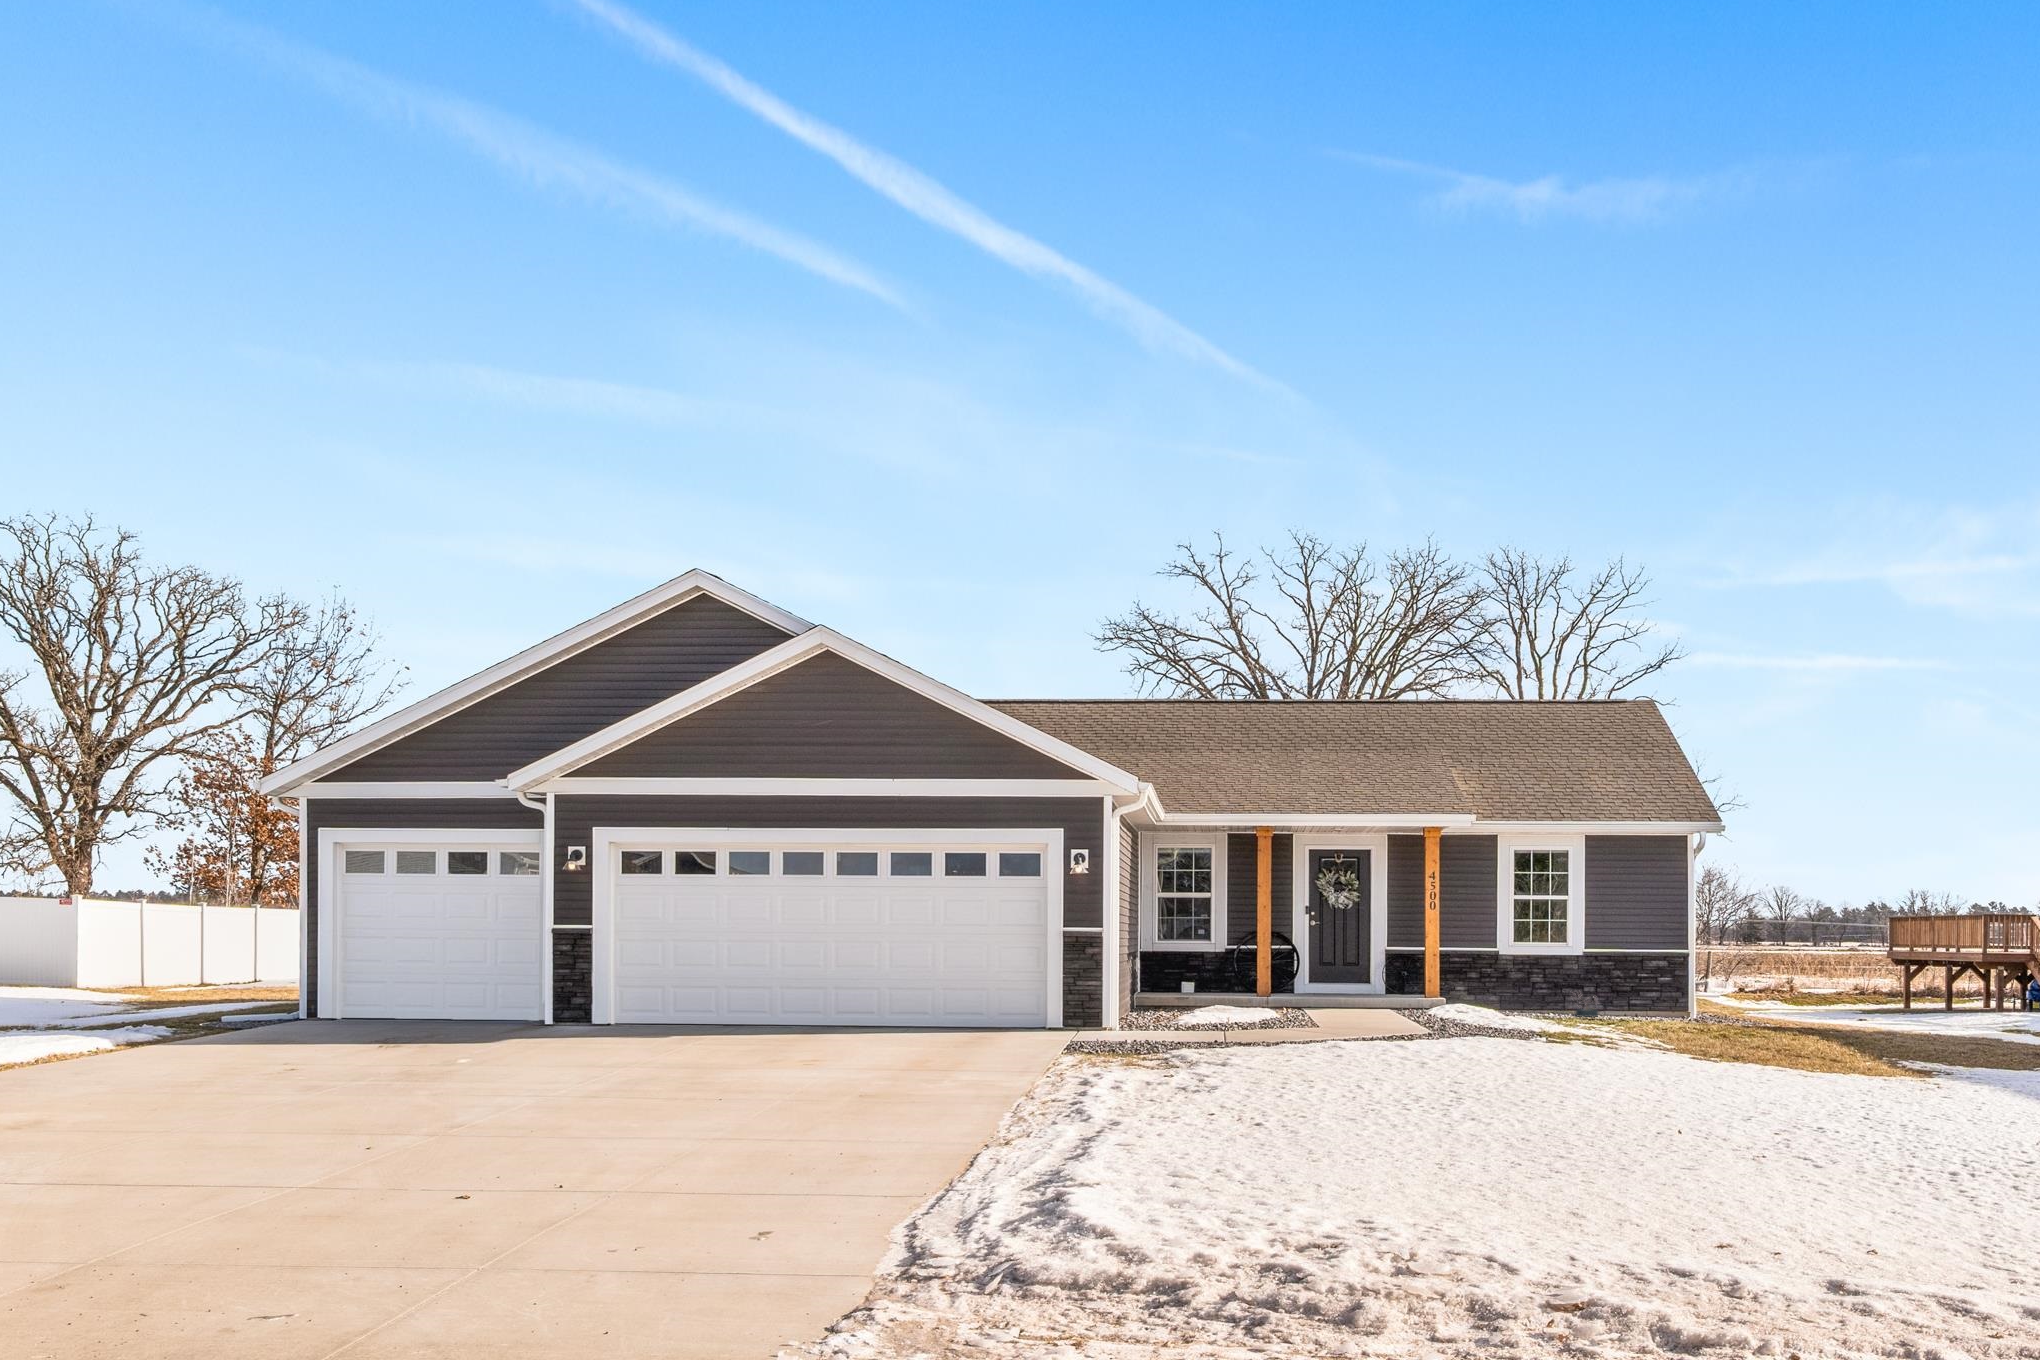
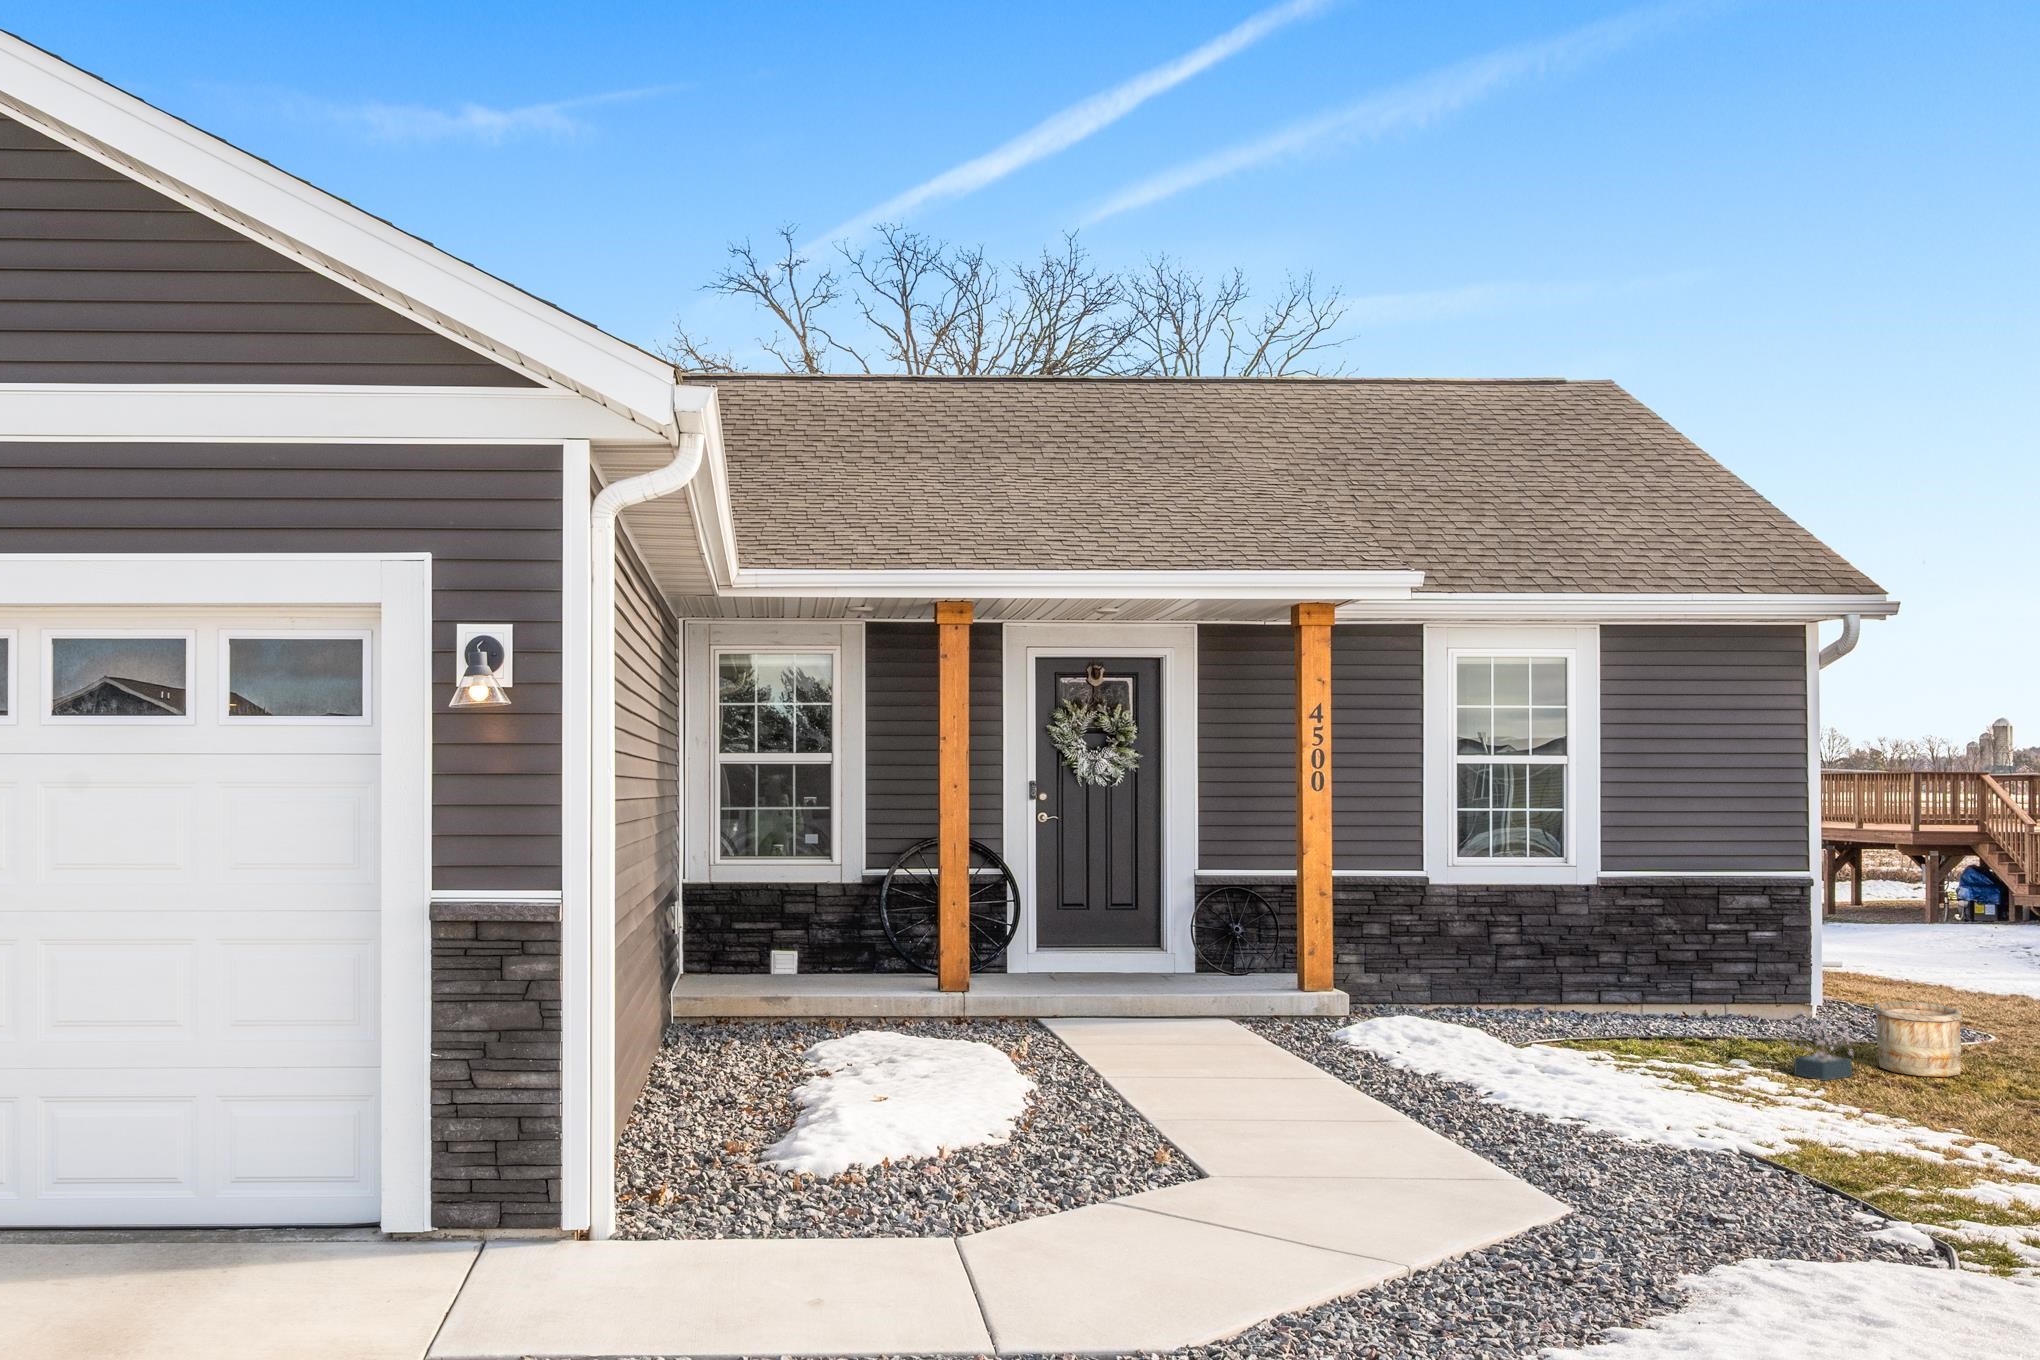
wooden bucket: none [1614,990,1646,1017] -> present [1873,1001,1962,1077]

